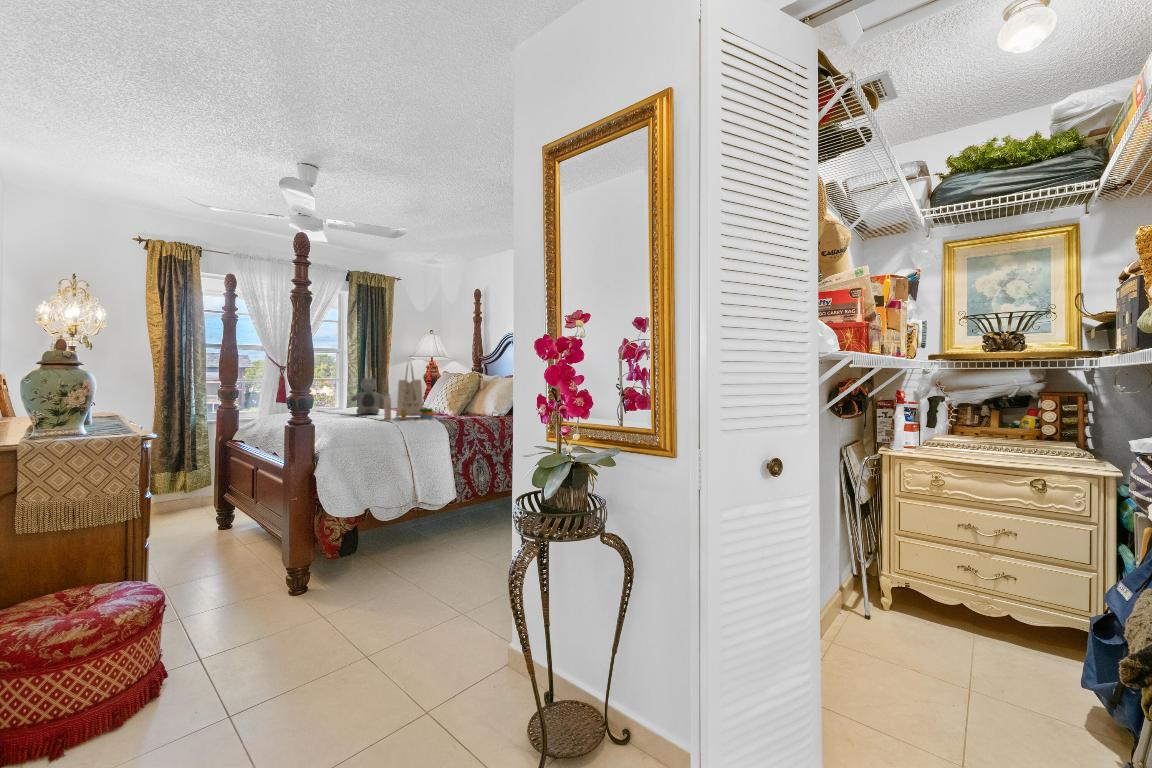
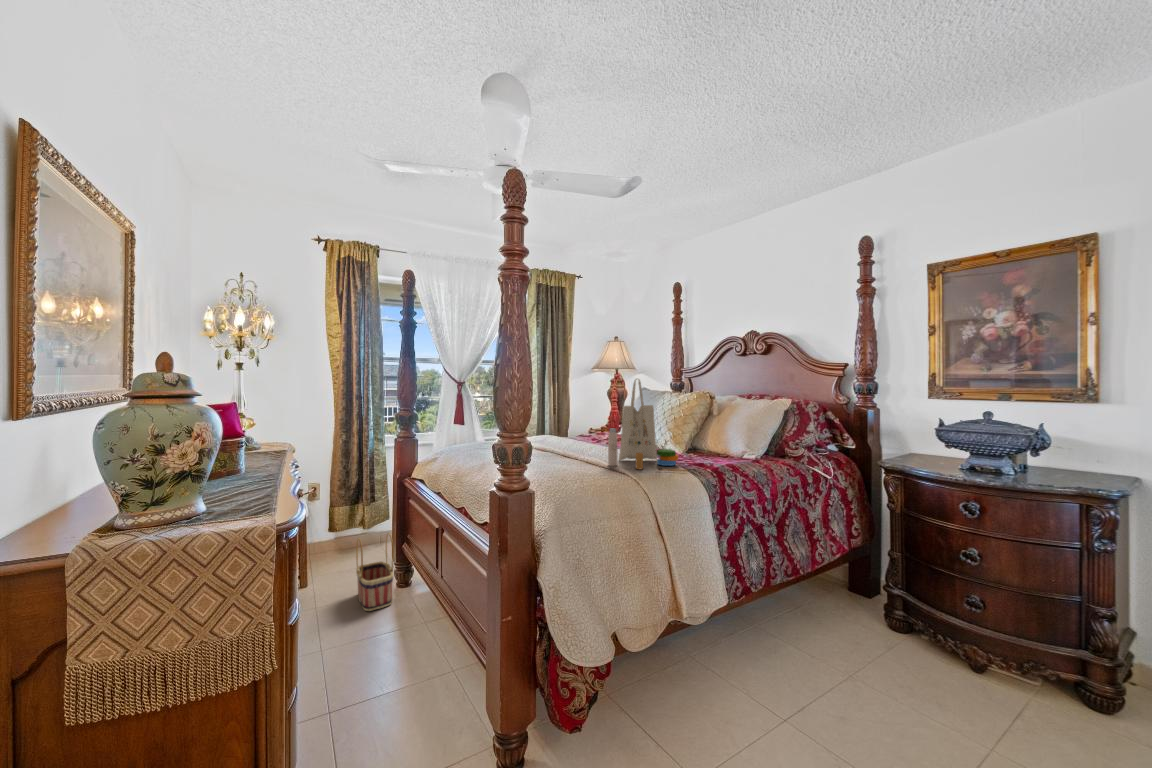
teddy bear: present [351,375,385,414] -> none [550,395,594,452]
basket: none [182,482,217,540] -> present [356,533,394,611]

